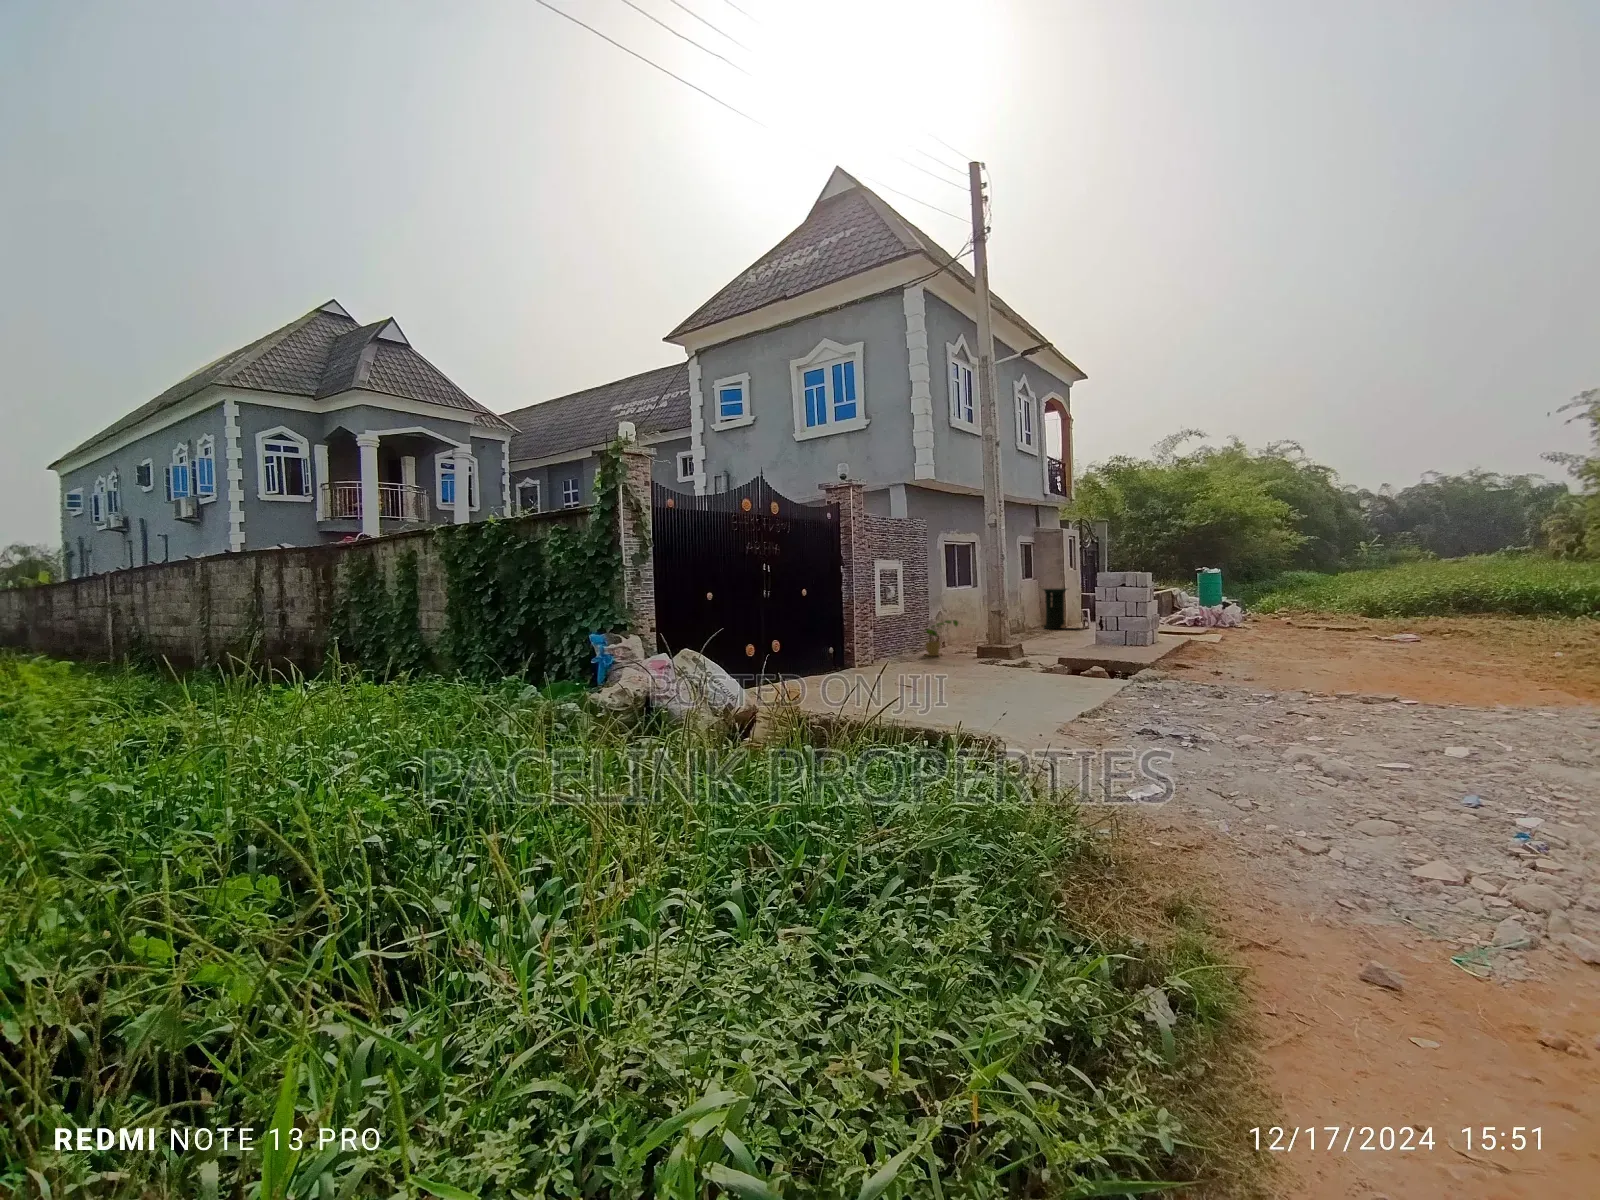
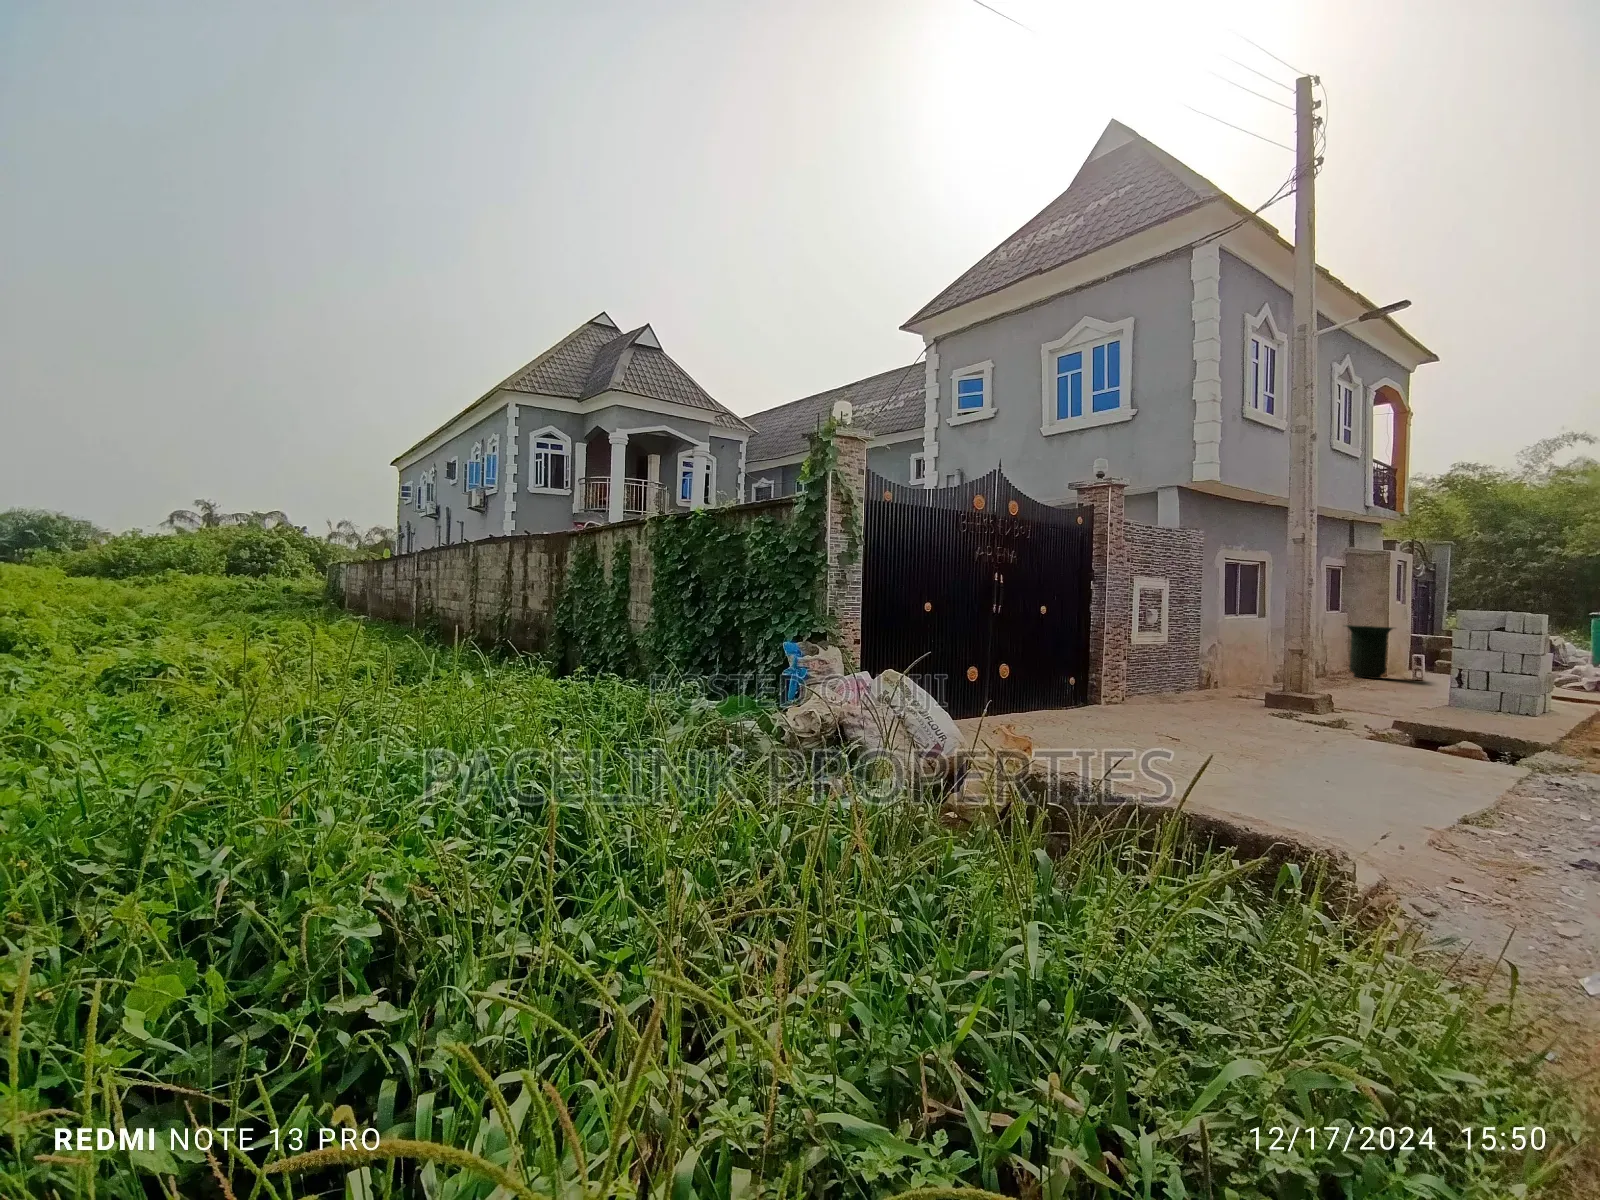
potted plant: present [925,620,958,656] -> none [1187,657,1242,700]

